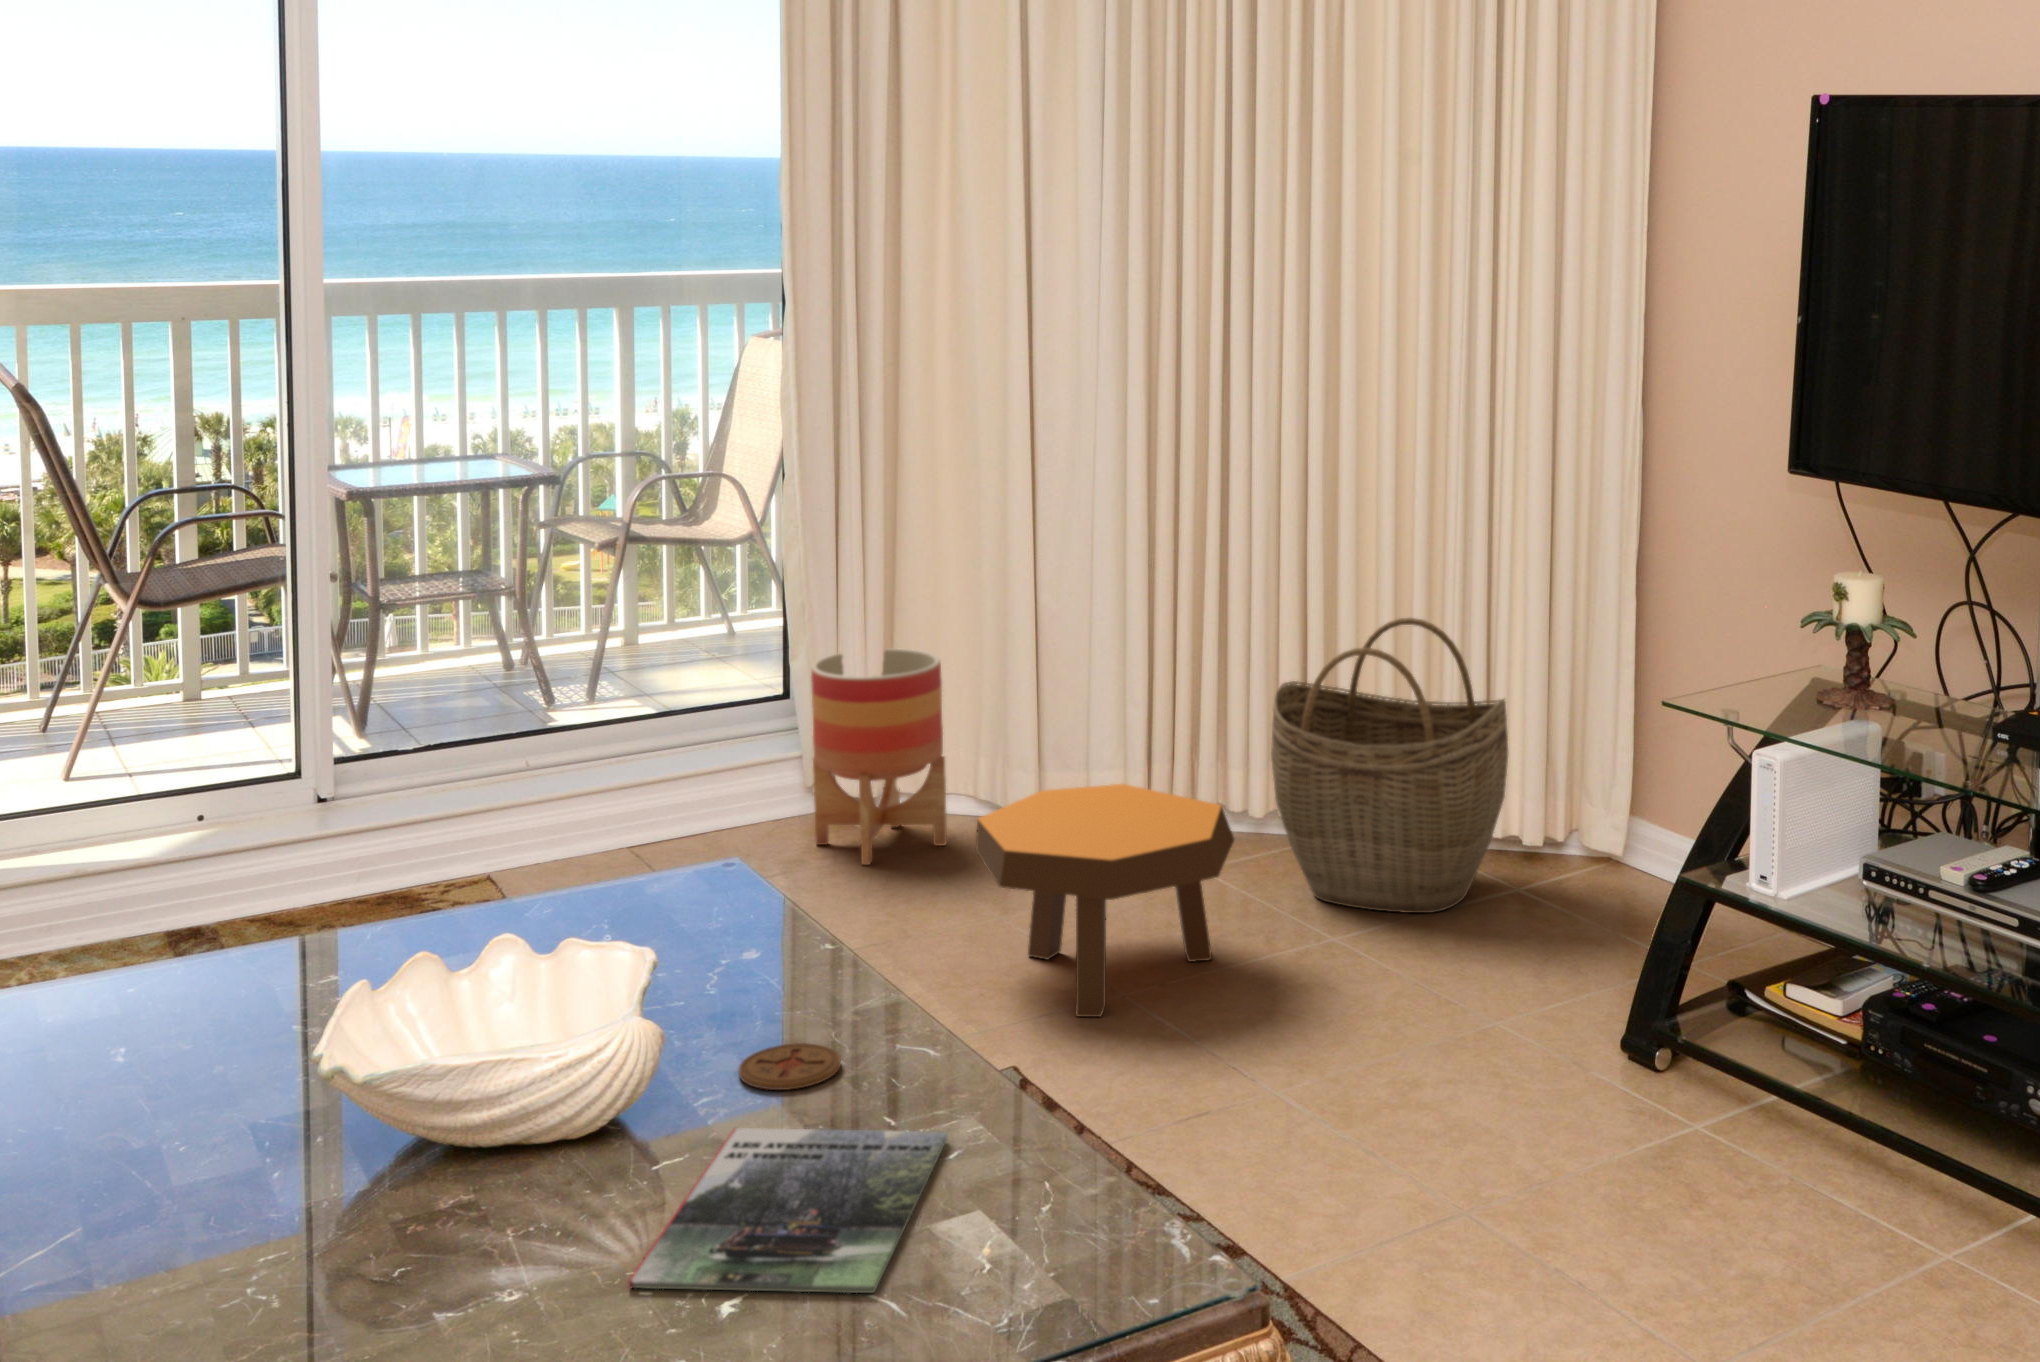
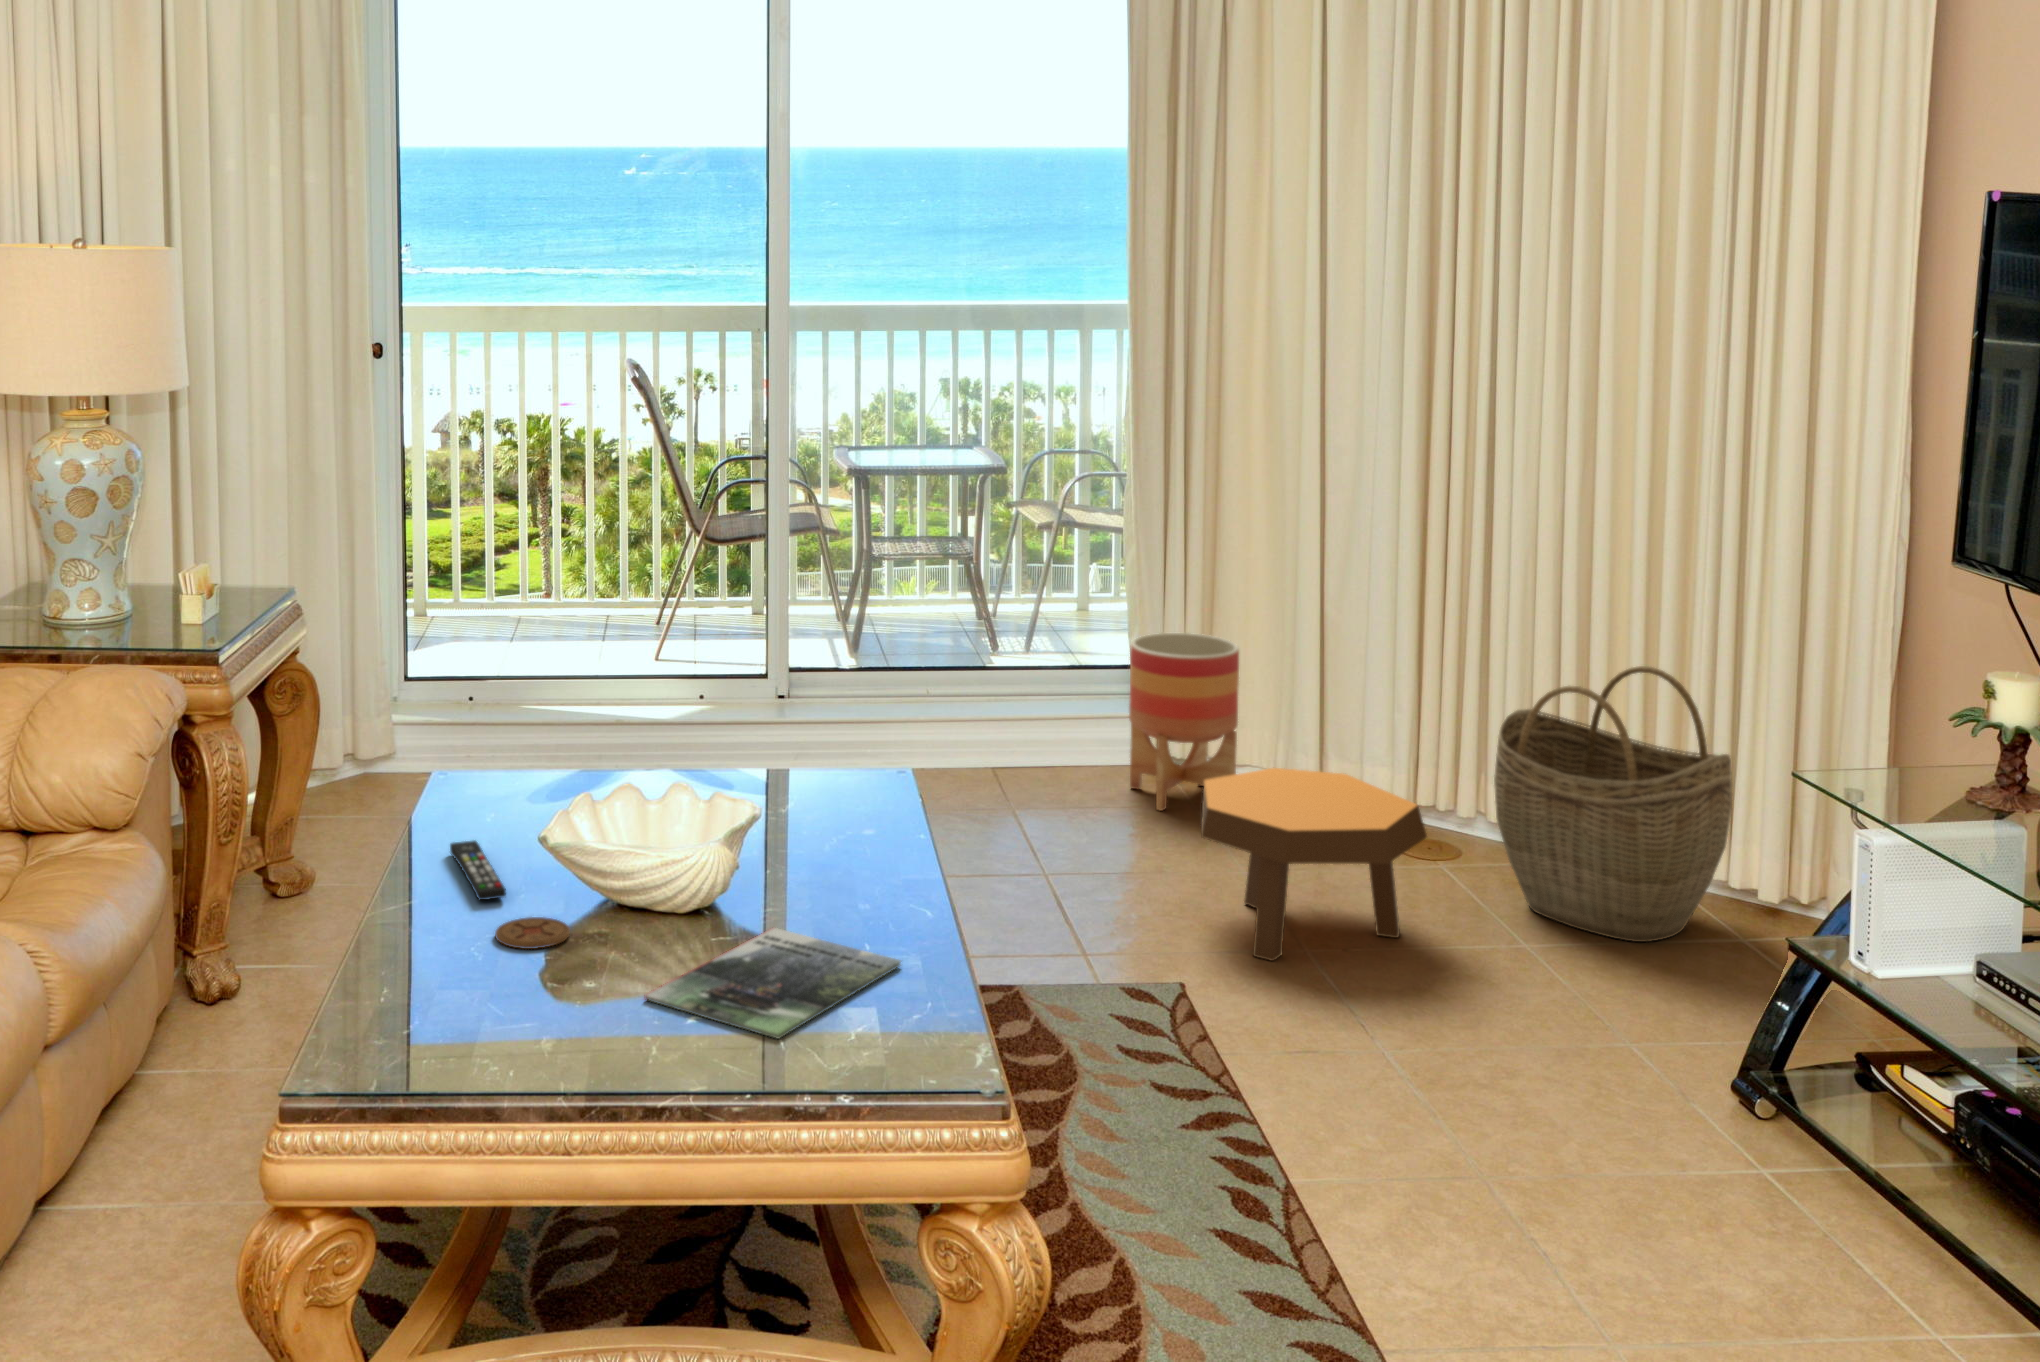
coaster: present [739,1043,841,1090] -> present [495,917,570,949]
remote control: none [122,1102,281,1198] -> present [450,841,506,900]

